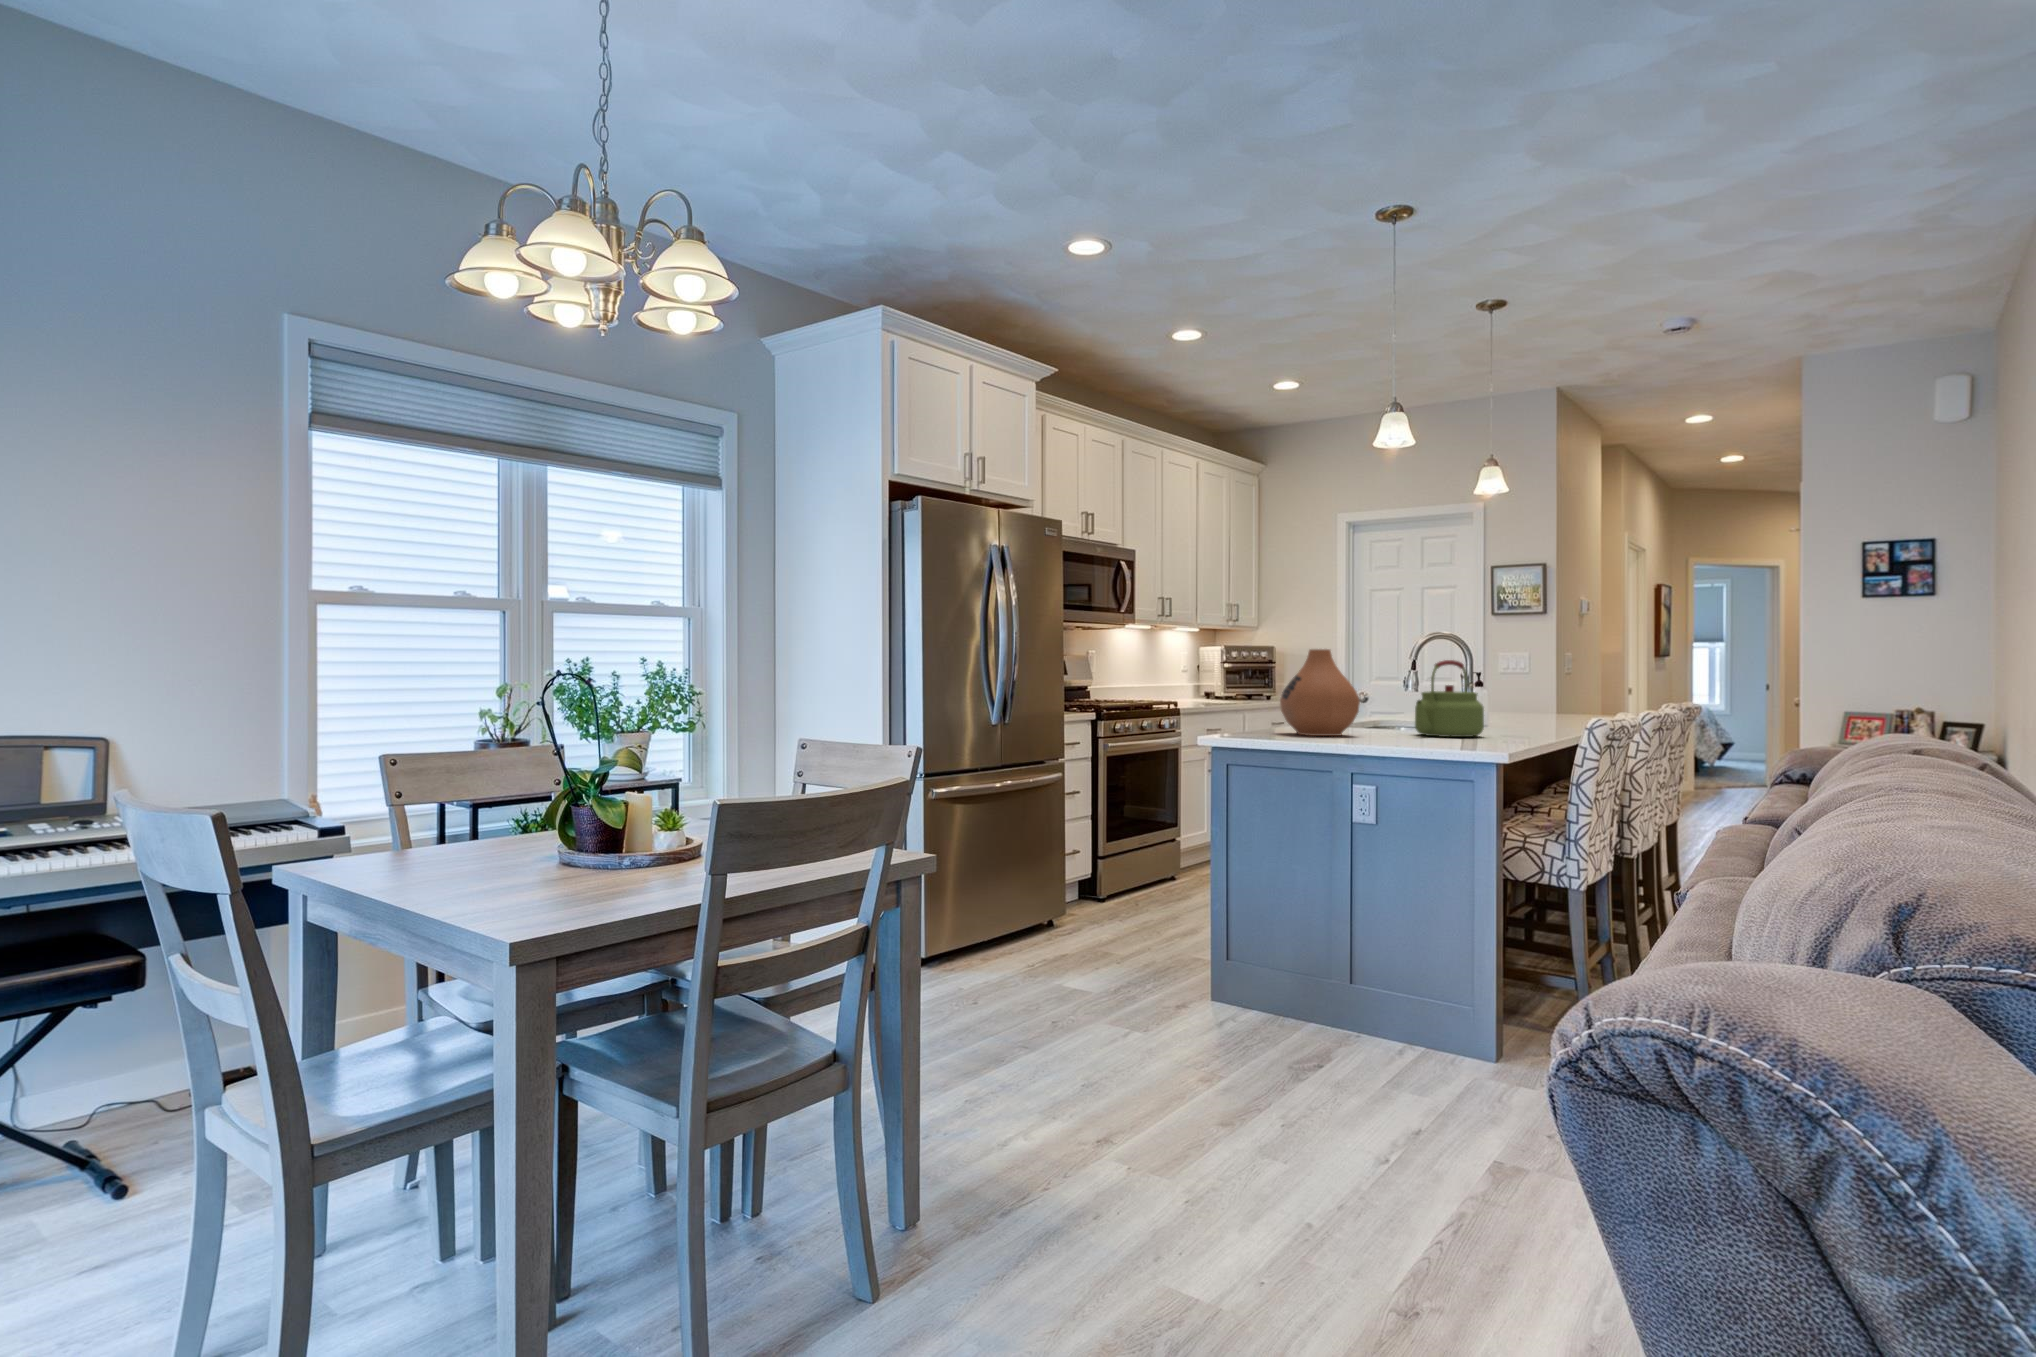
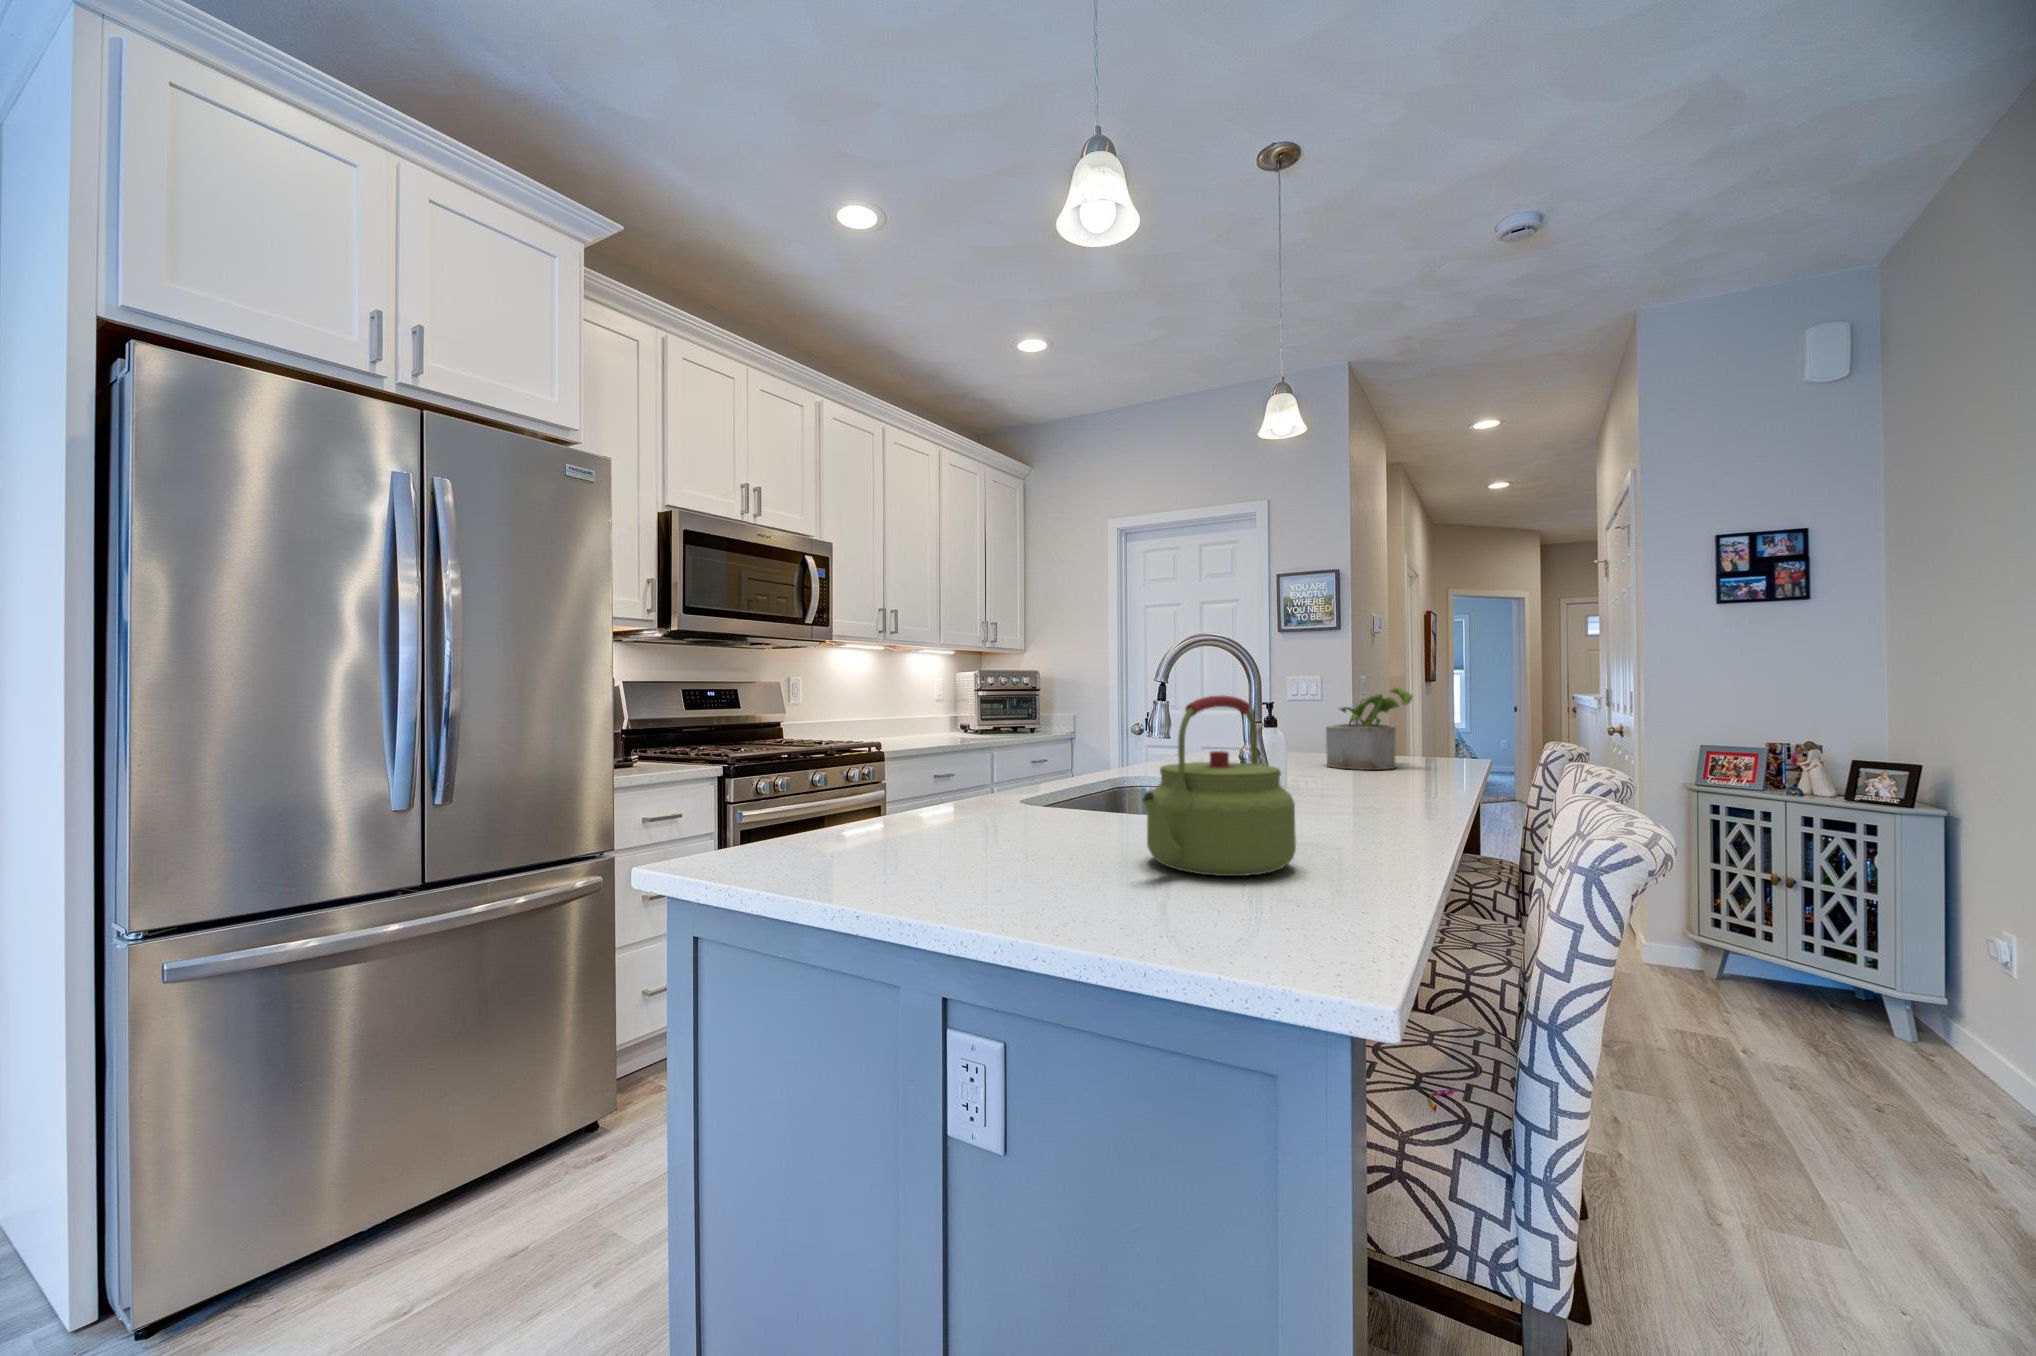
vase: present [1280,649,1360,736] -> none [840,674,1013,885]
potted plant: none [1522,661,1585,718] -> present [1326,688,1413,770]

